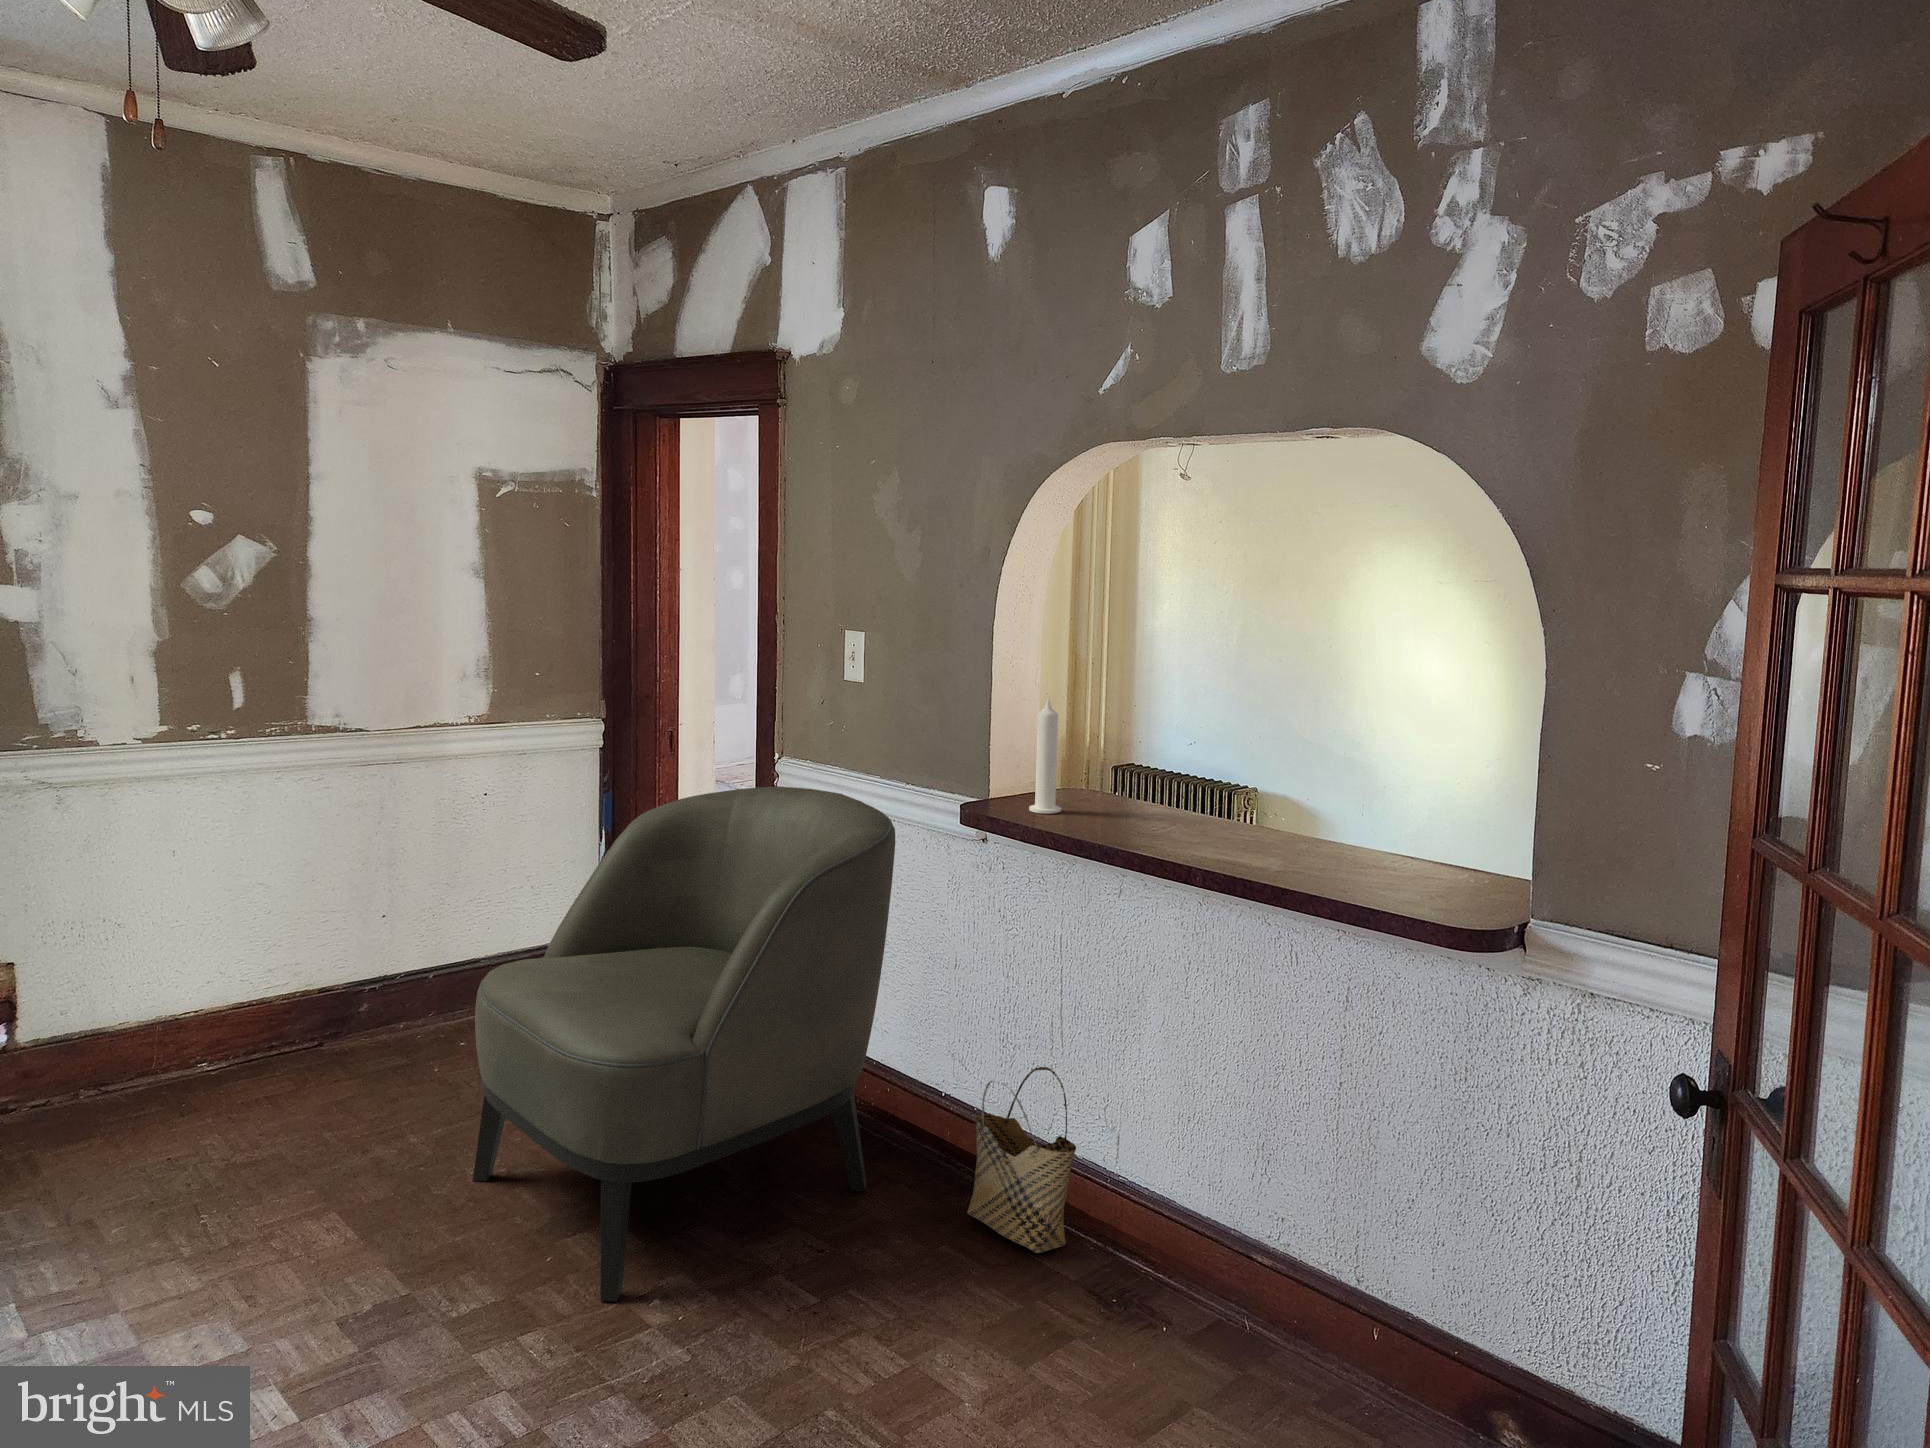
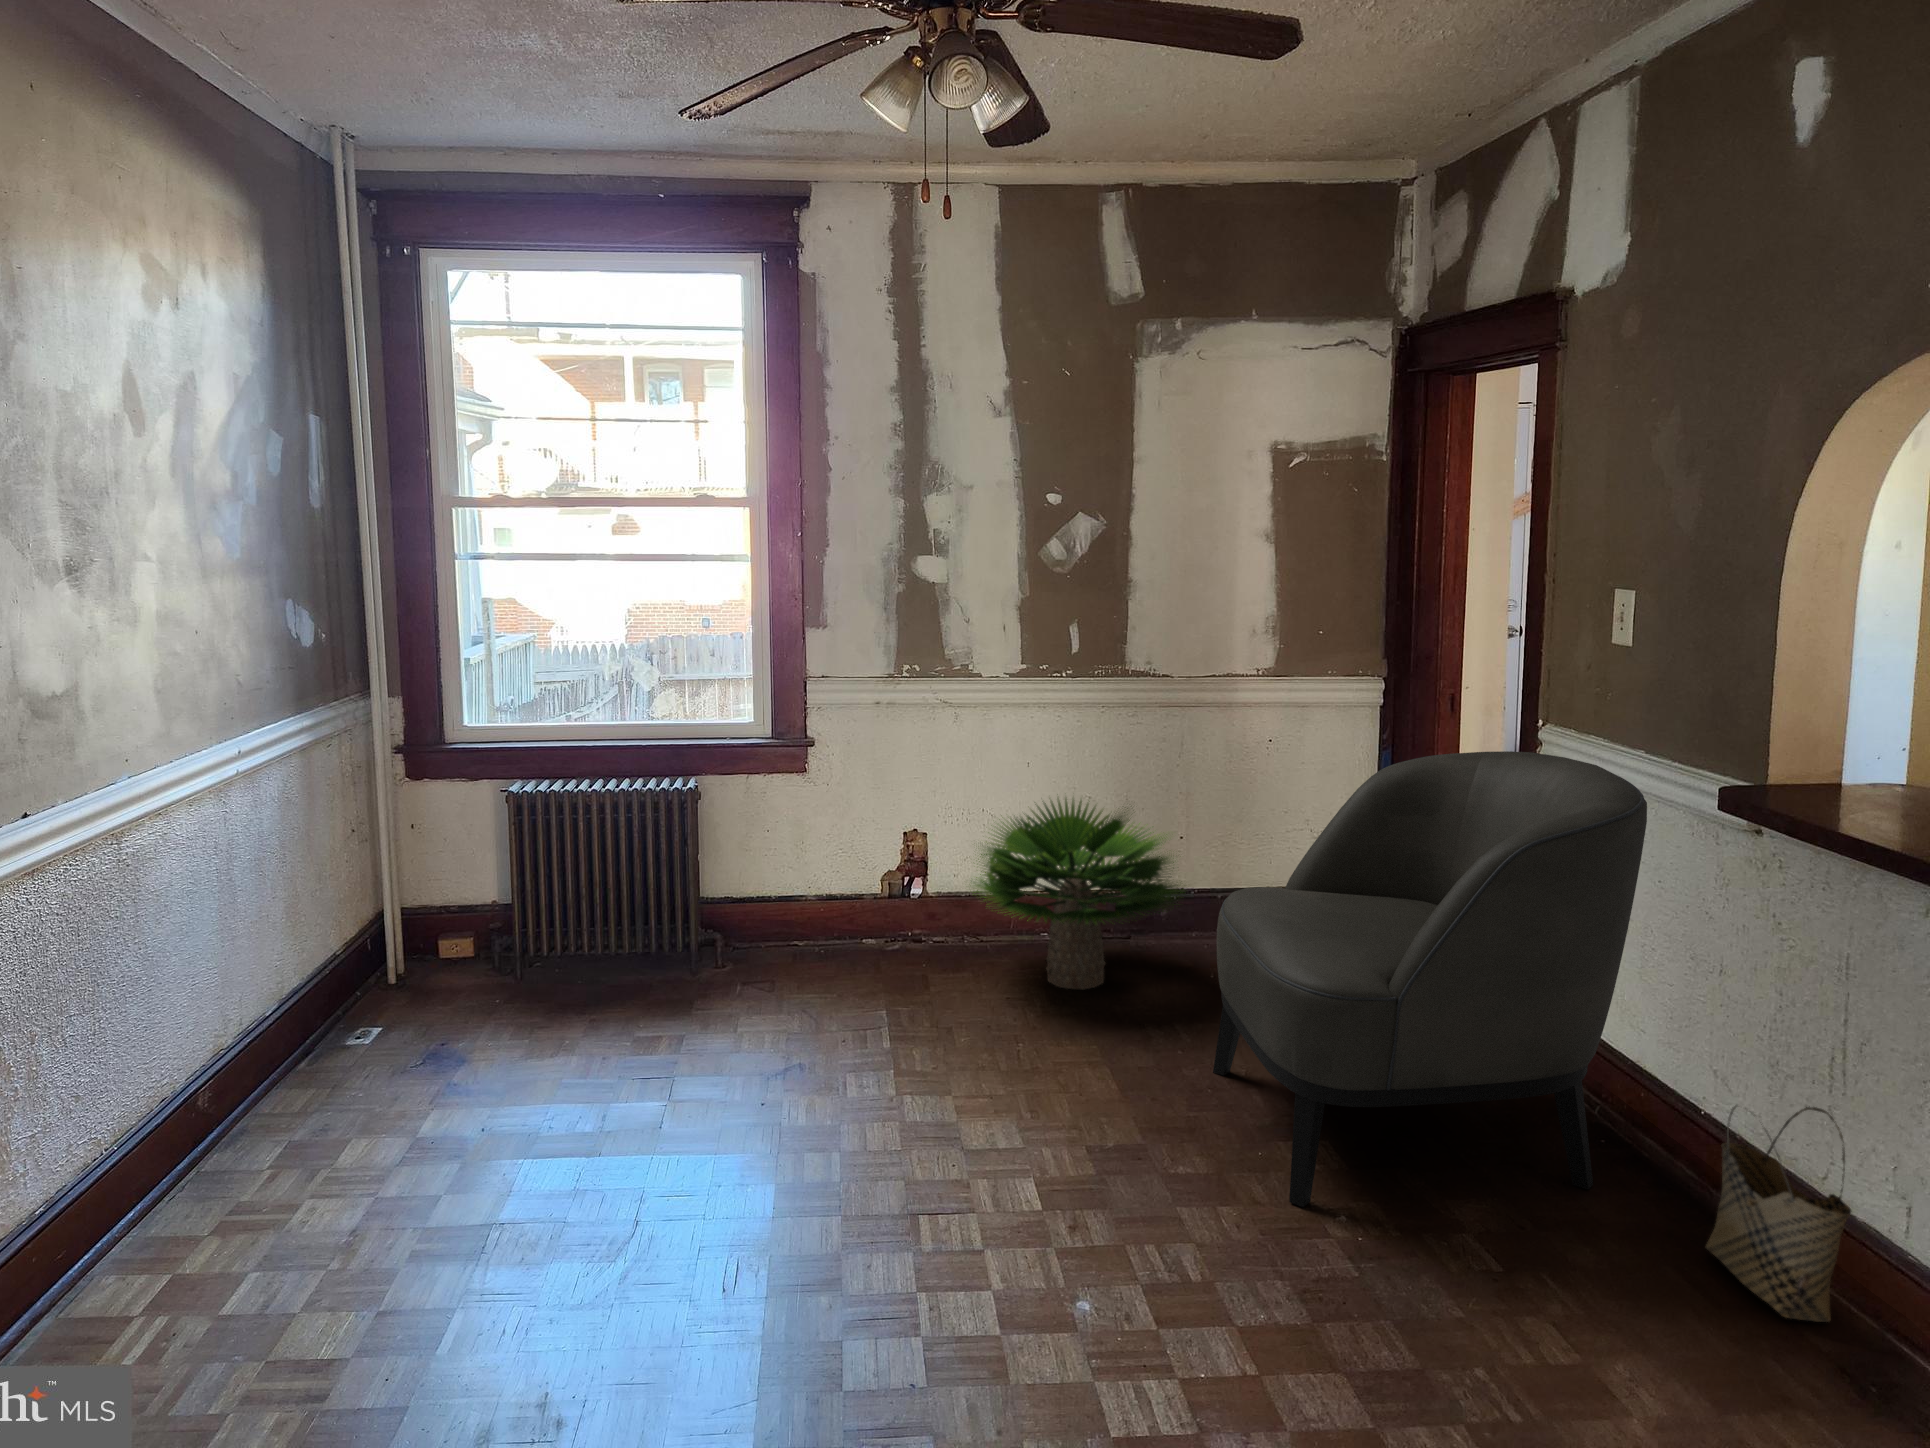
candle: present [1029,699,1061,814] -> none [1821,671,1869,810]
potted plant: none [88,881,417,1128] -> present [974,799,1183,989]

